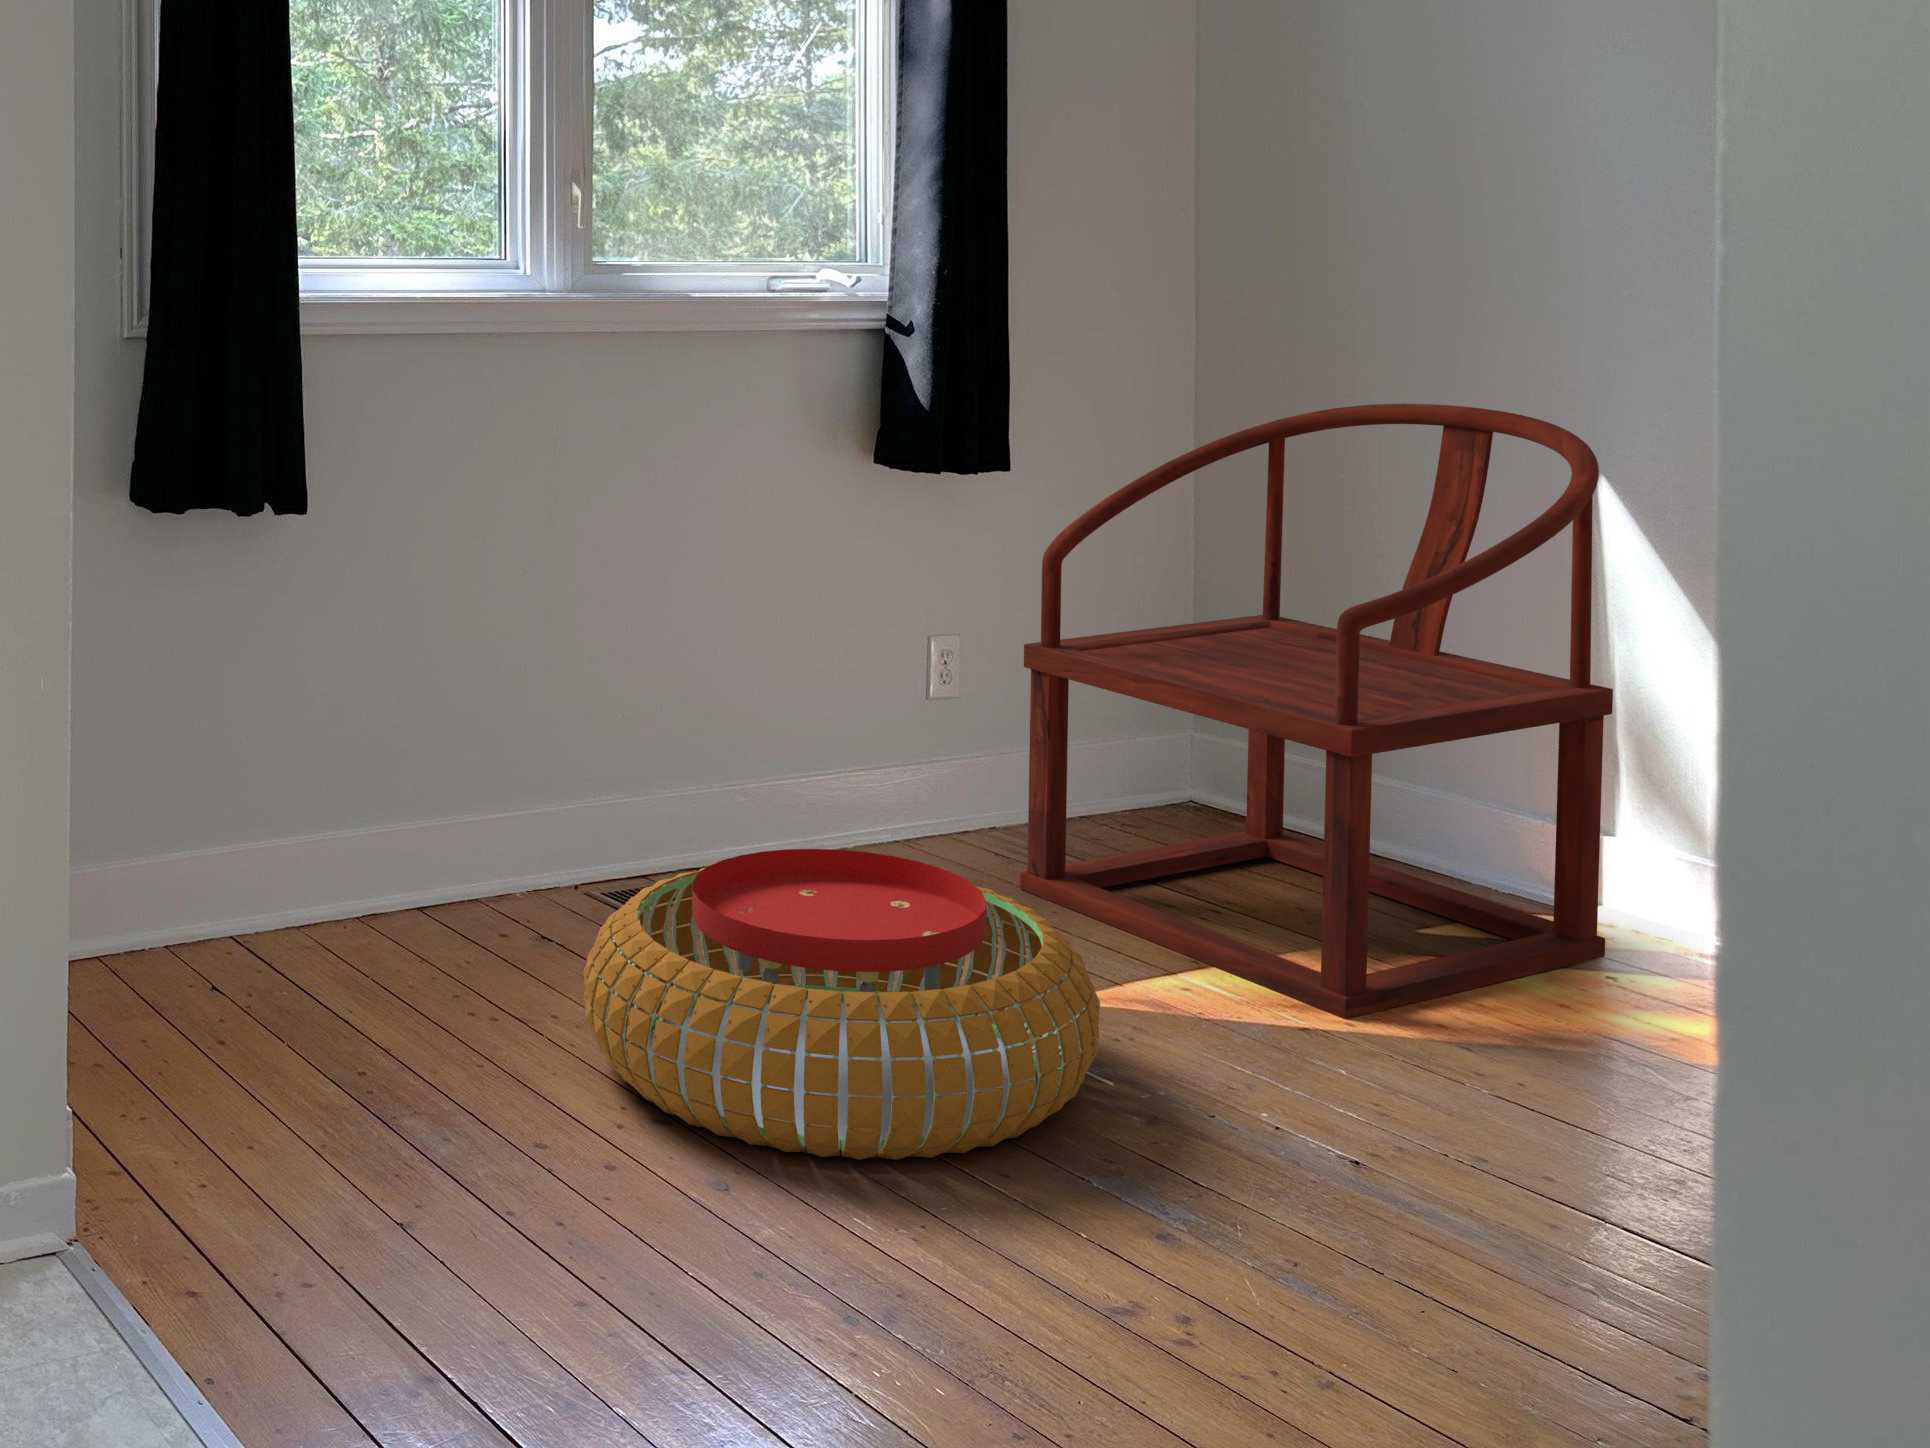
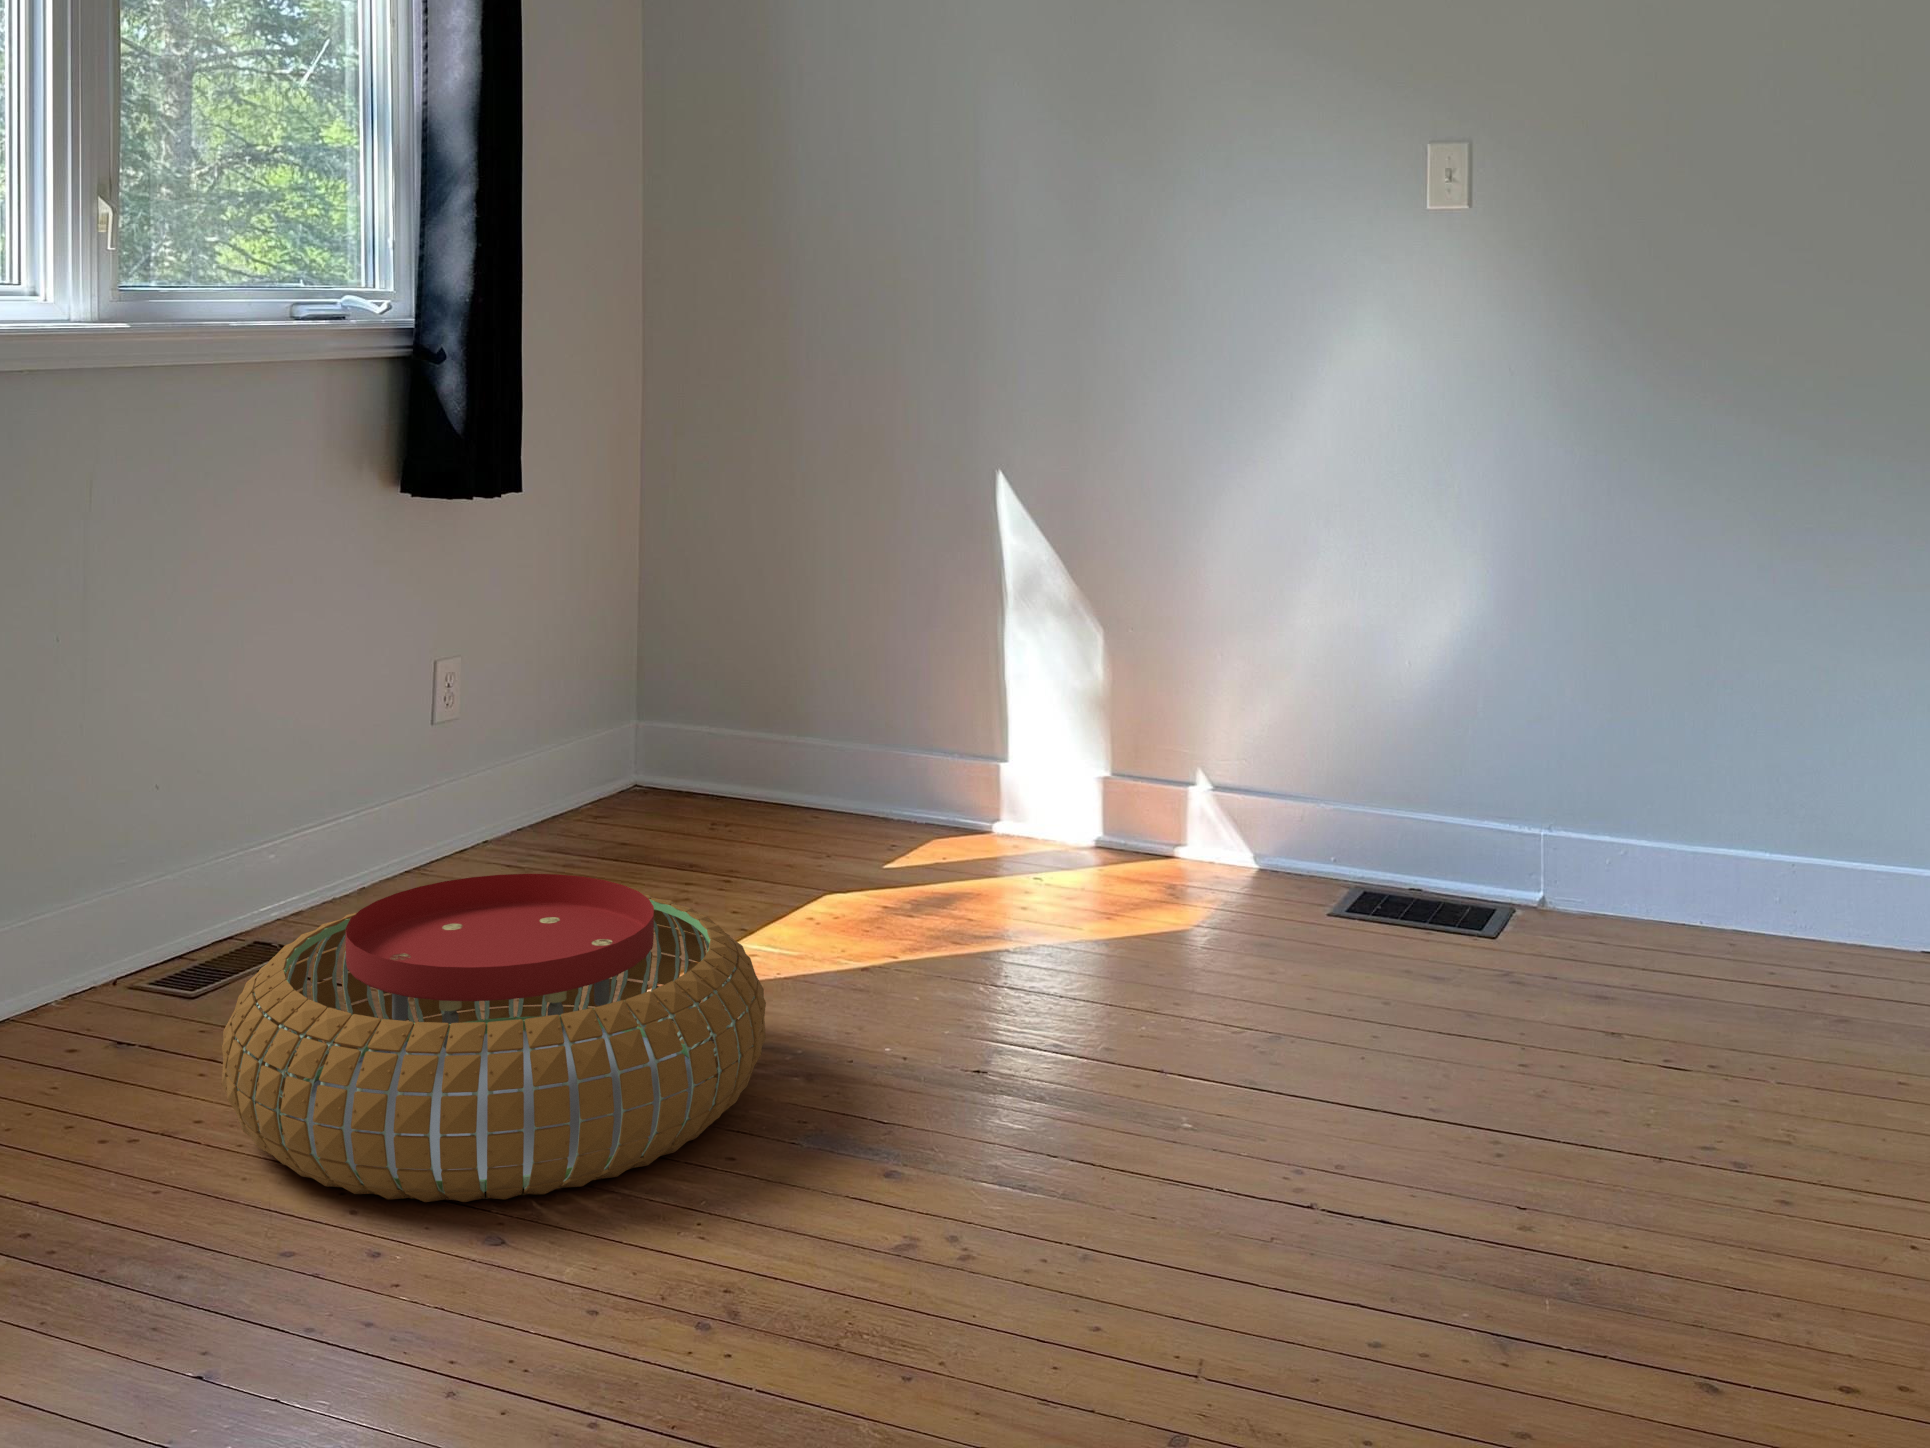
armchair: present [1020,404,1613,1019] -> none [564,408,1053,952]

